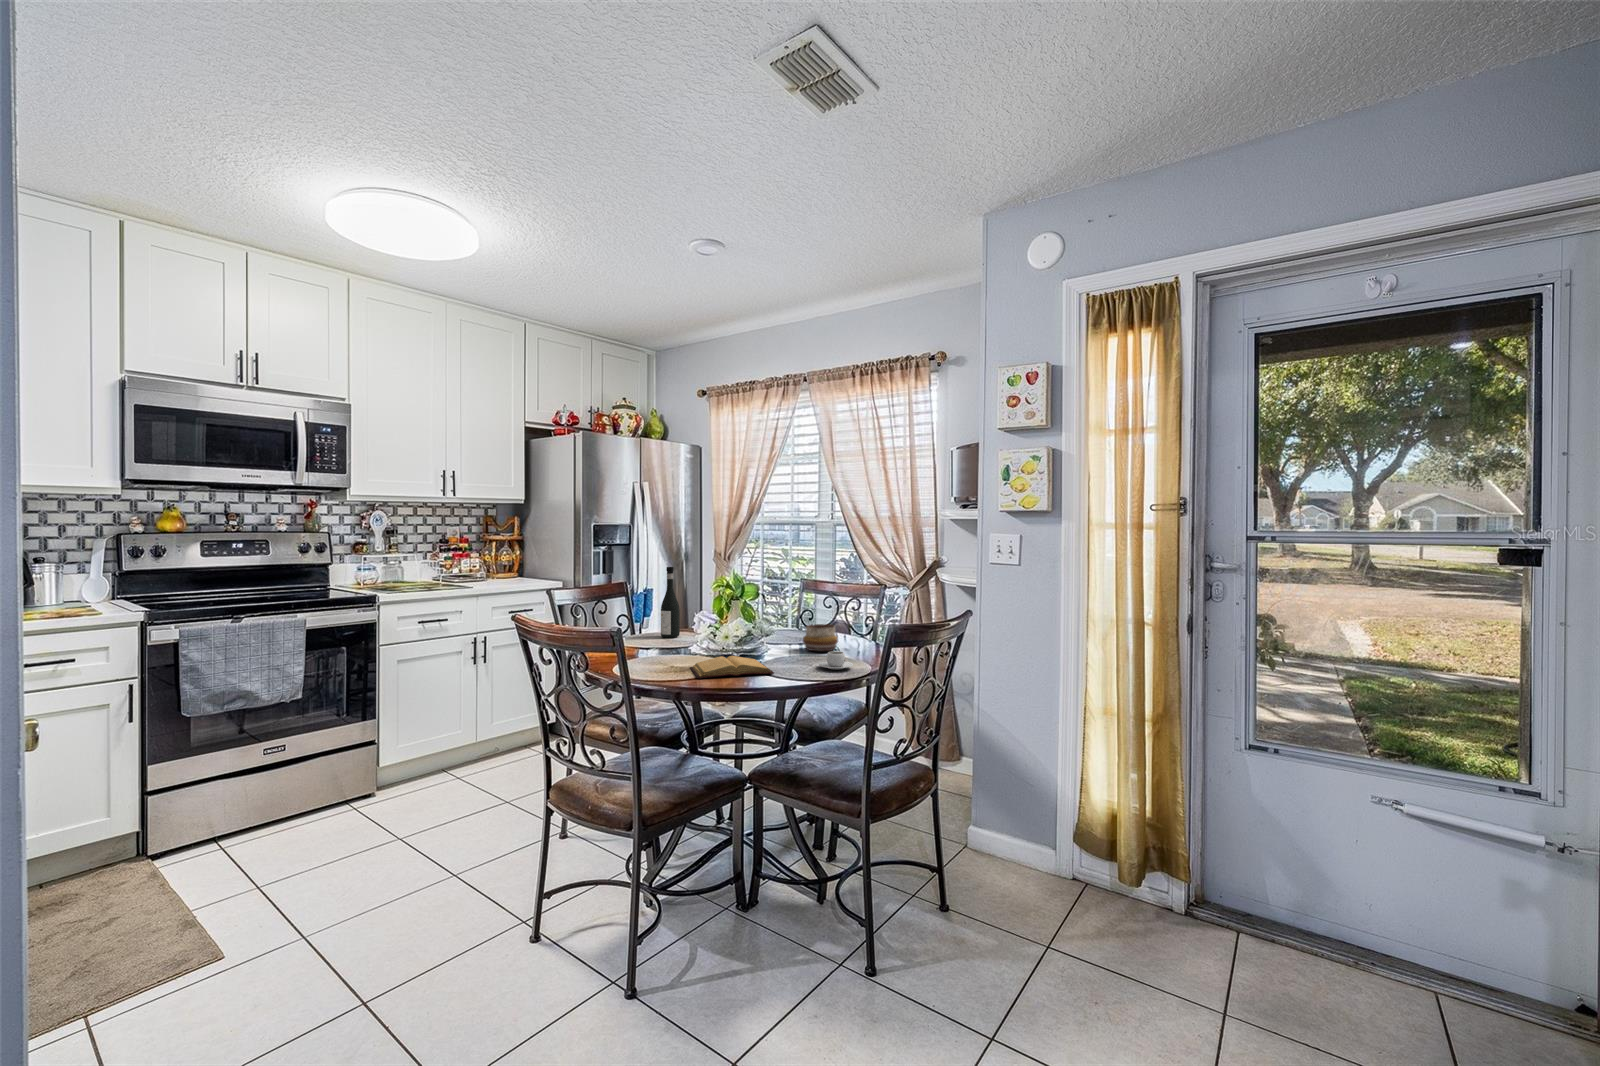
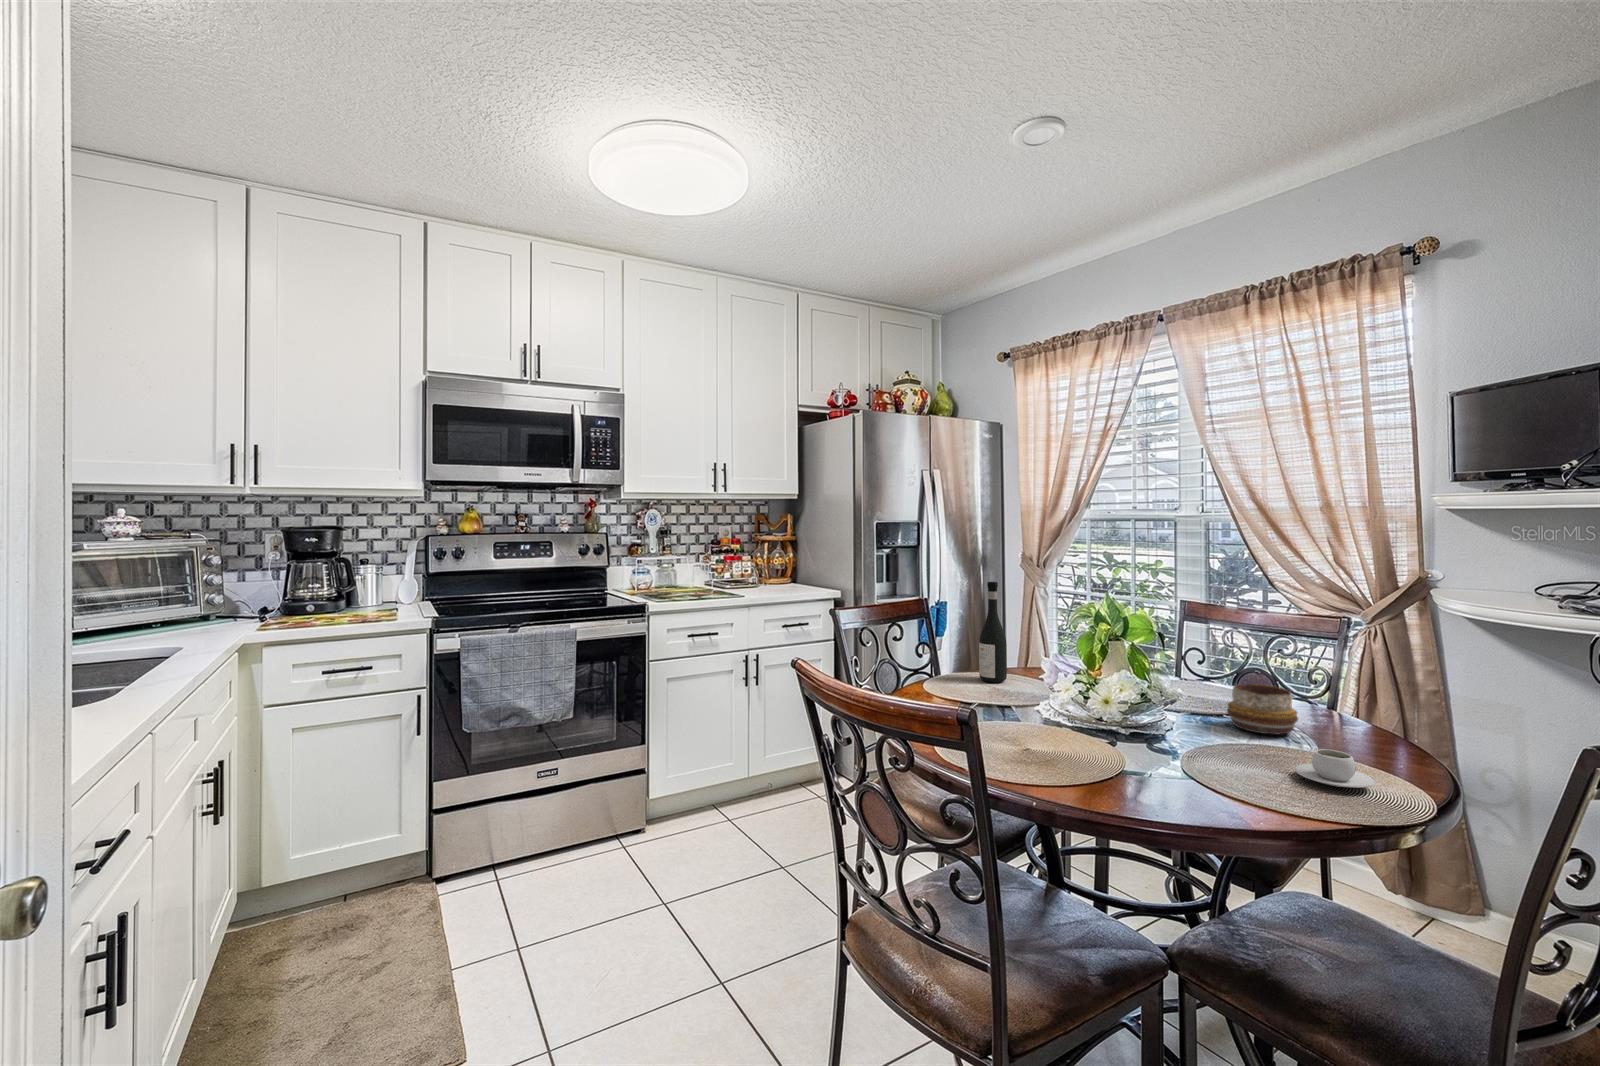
book: present [690,656,774,679] -> none [1051,737,1219,786]

